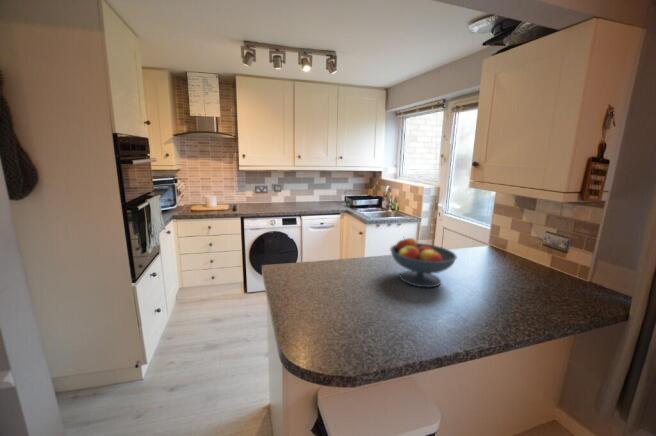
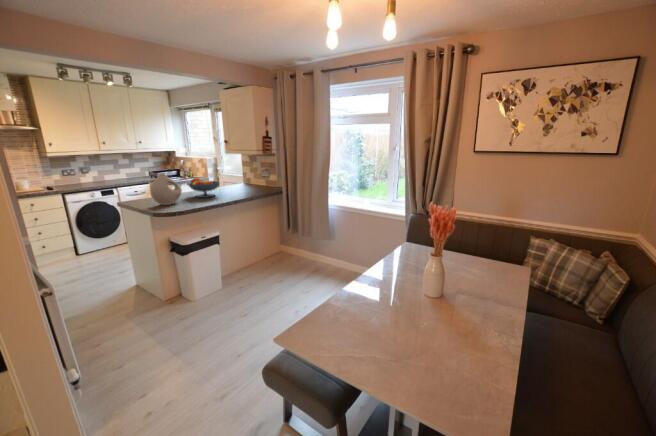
vase: none [315,228,376,297] -> present [150,173,182,205]

